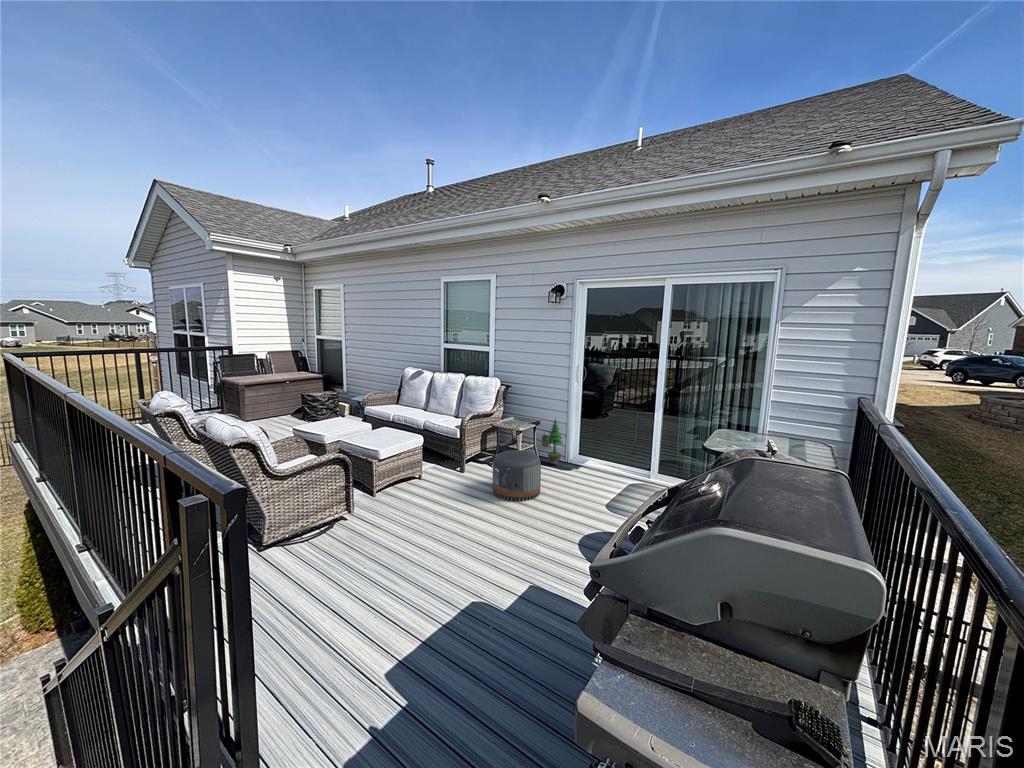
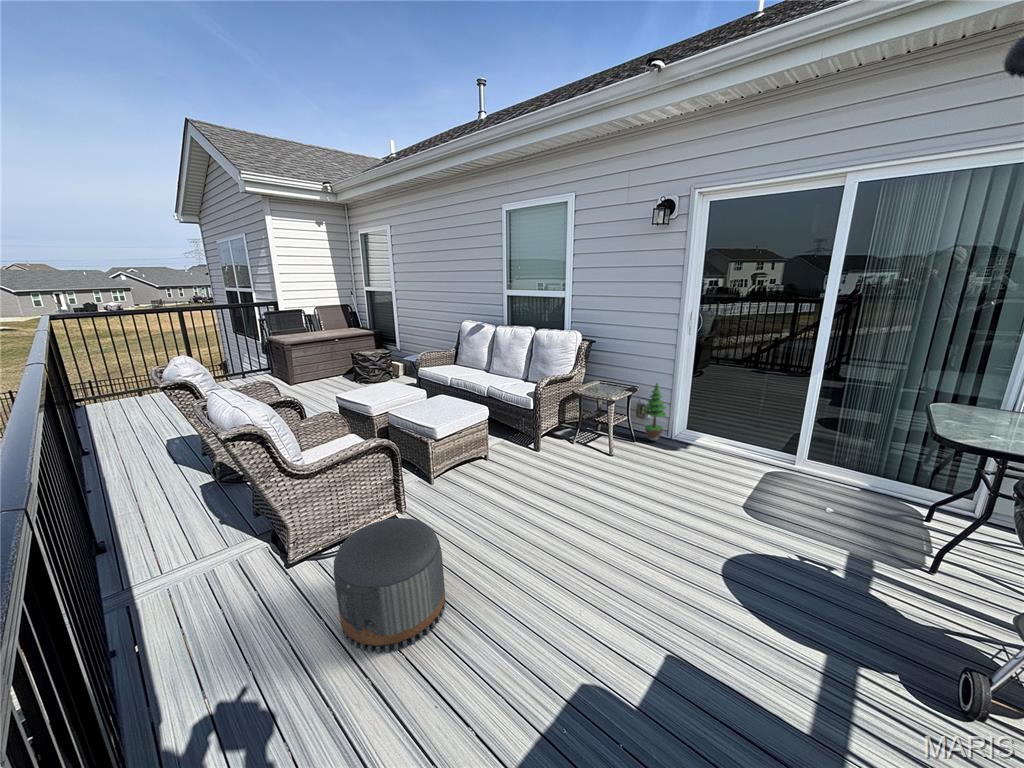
pouf: present [493,450,541,501] -> present [334,518,445,653]

